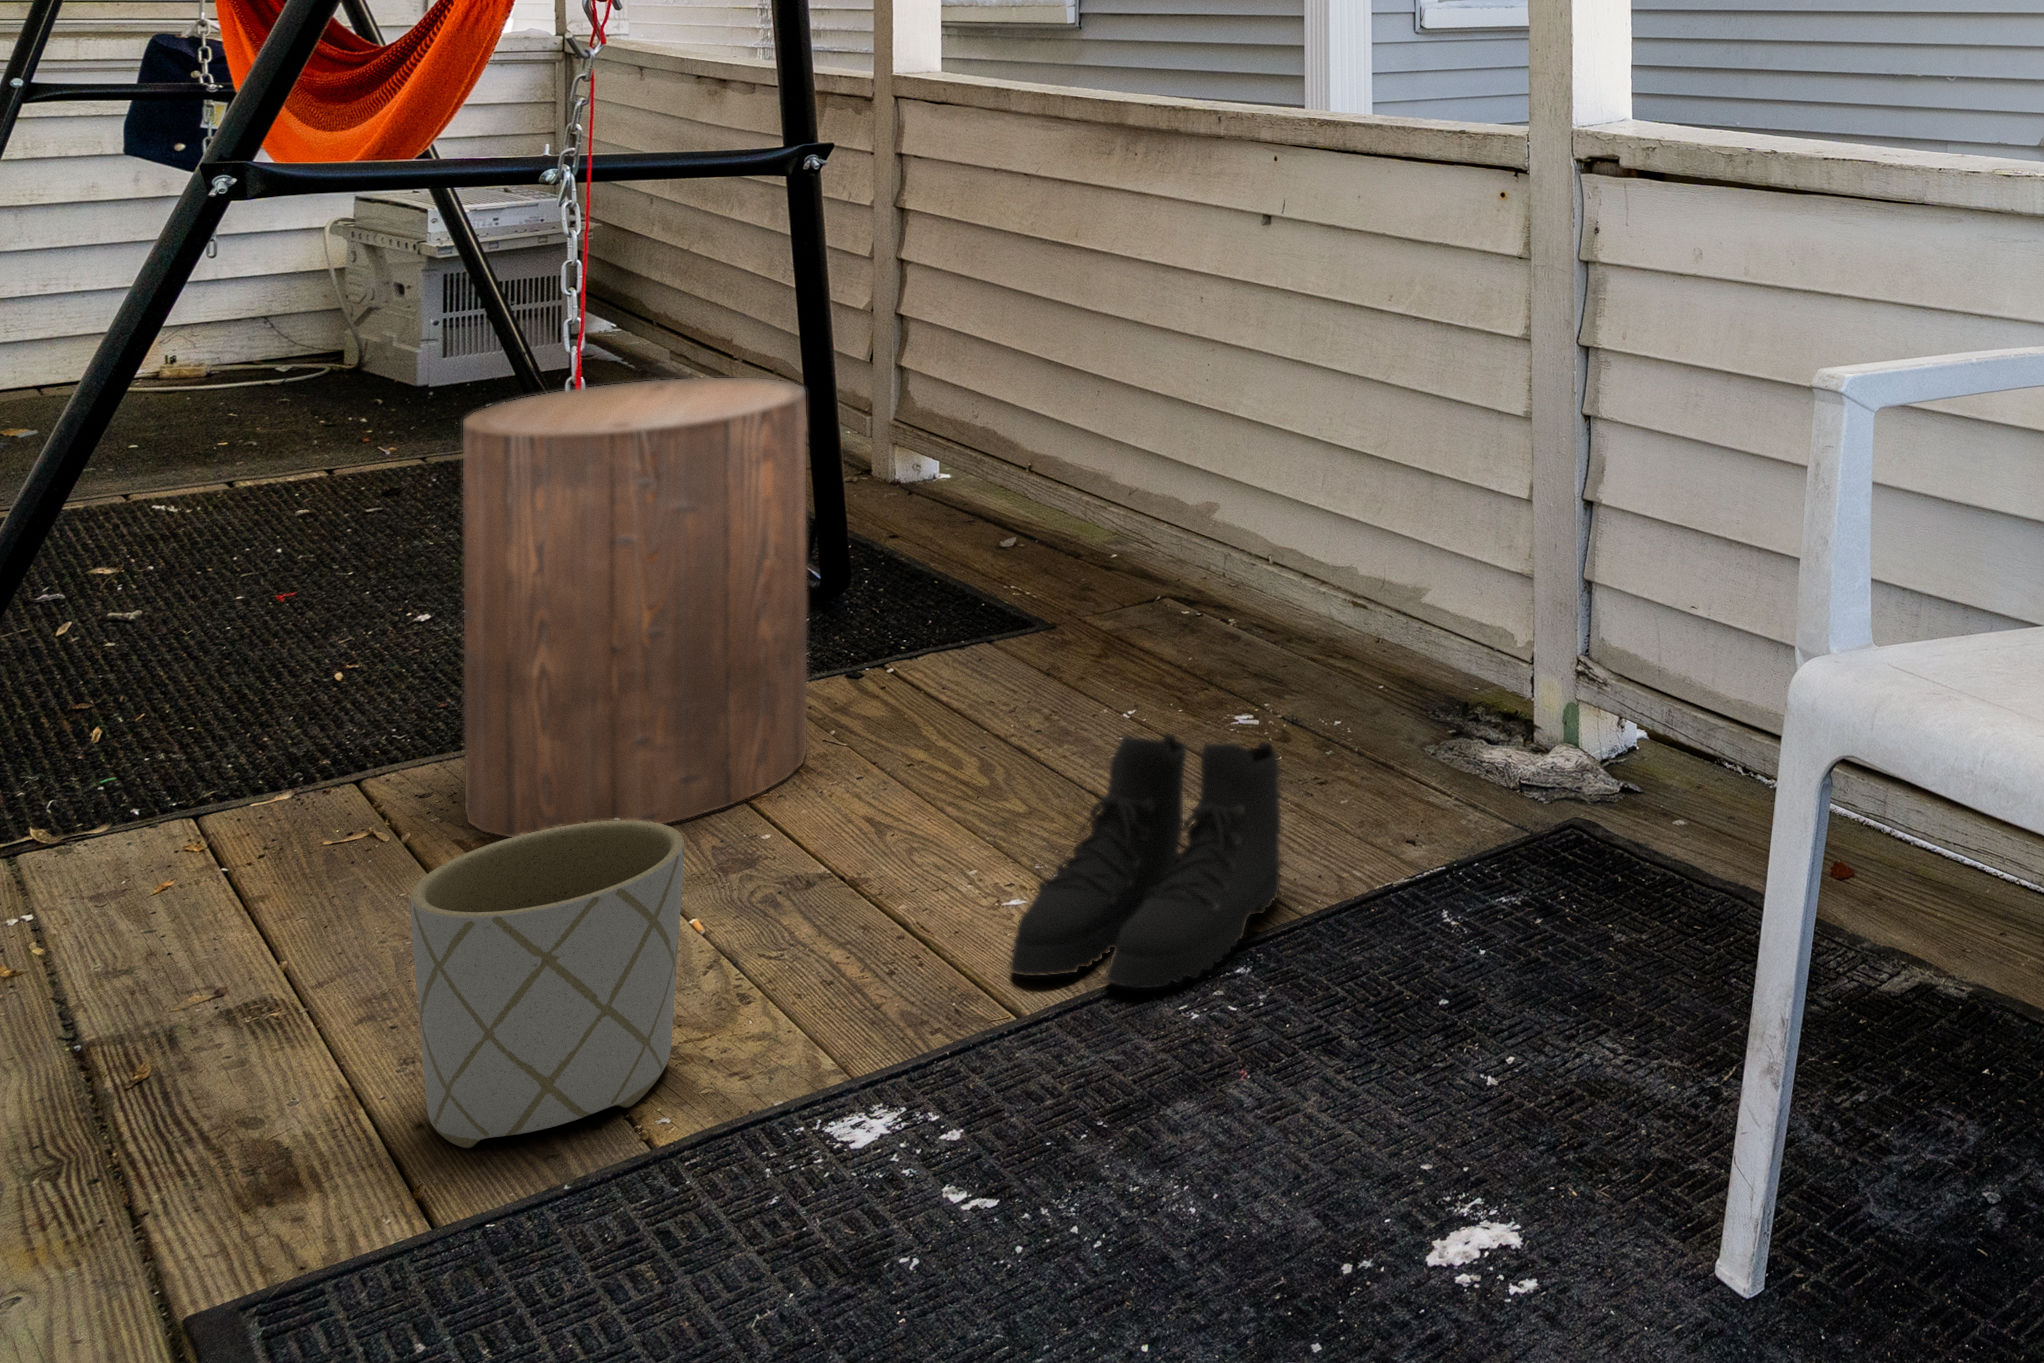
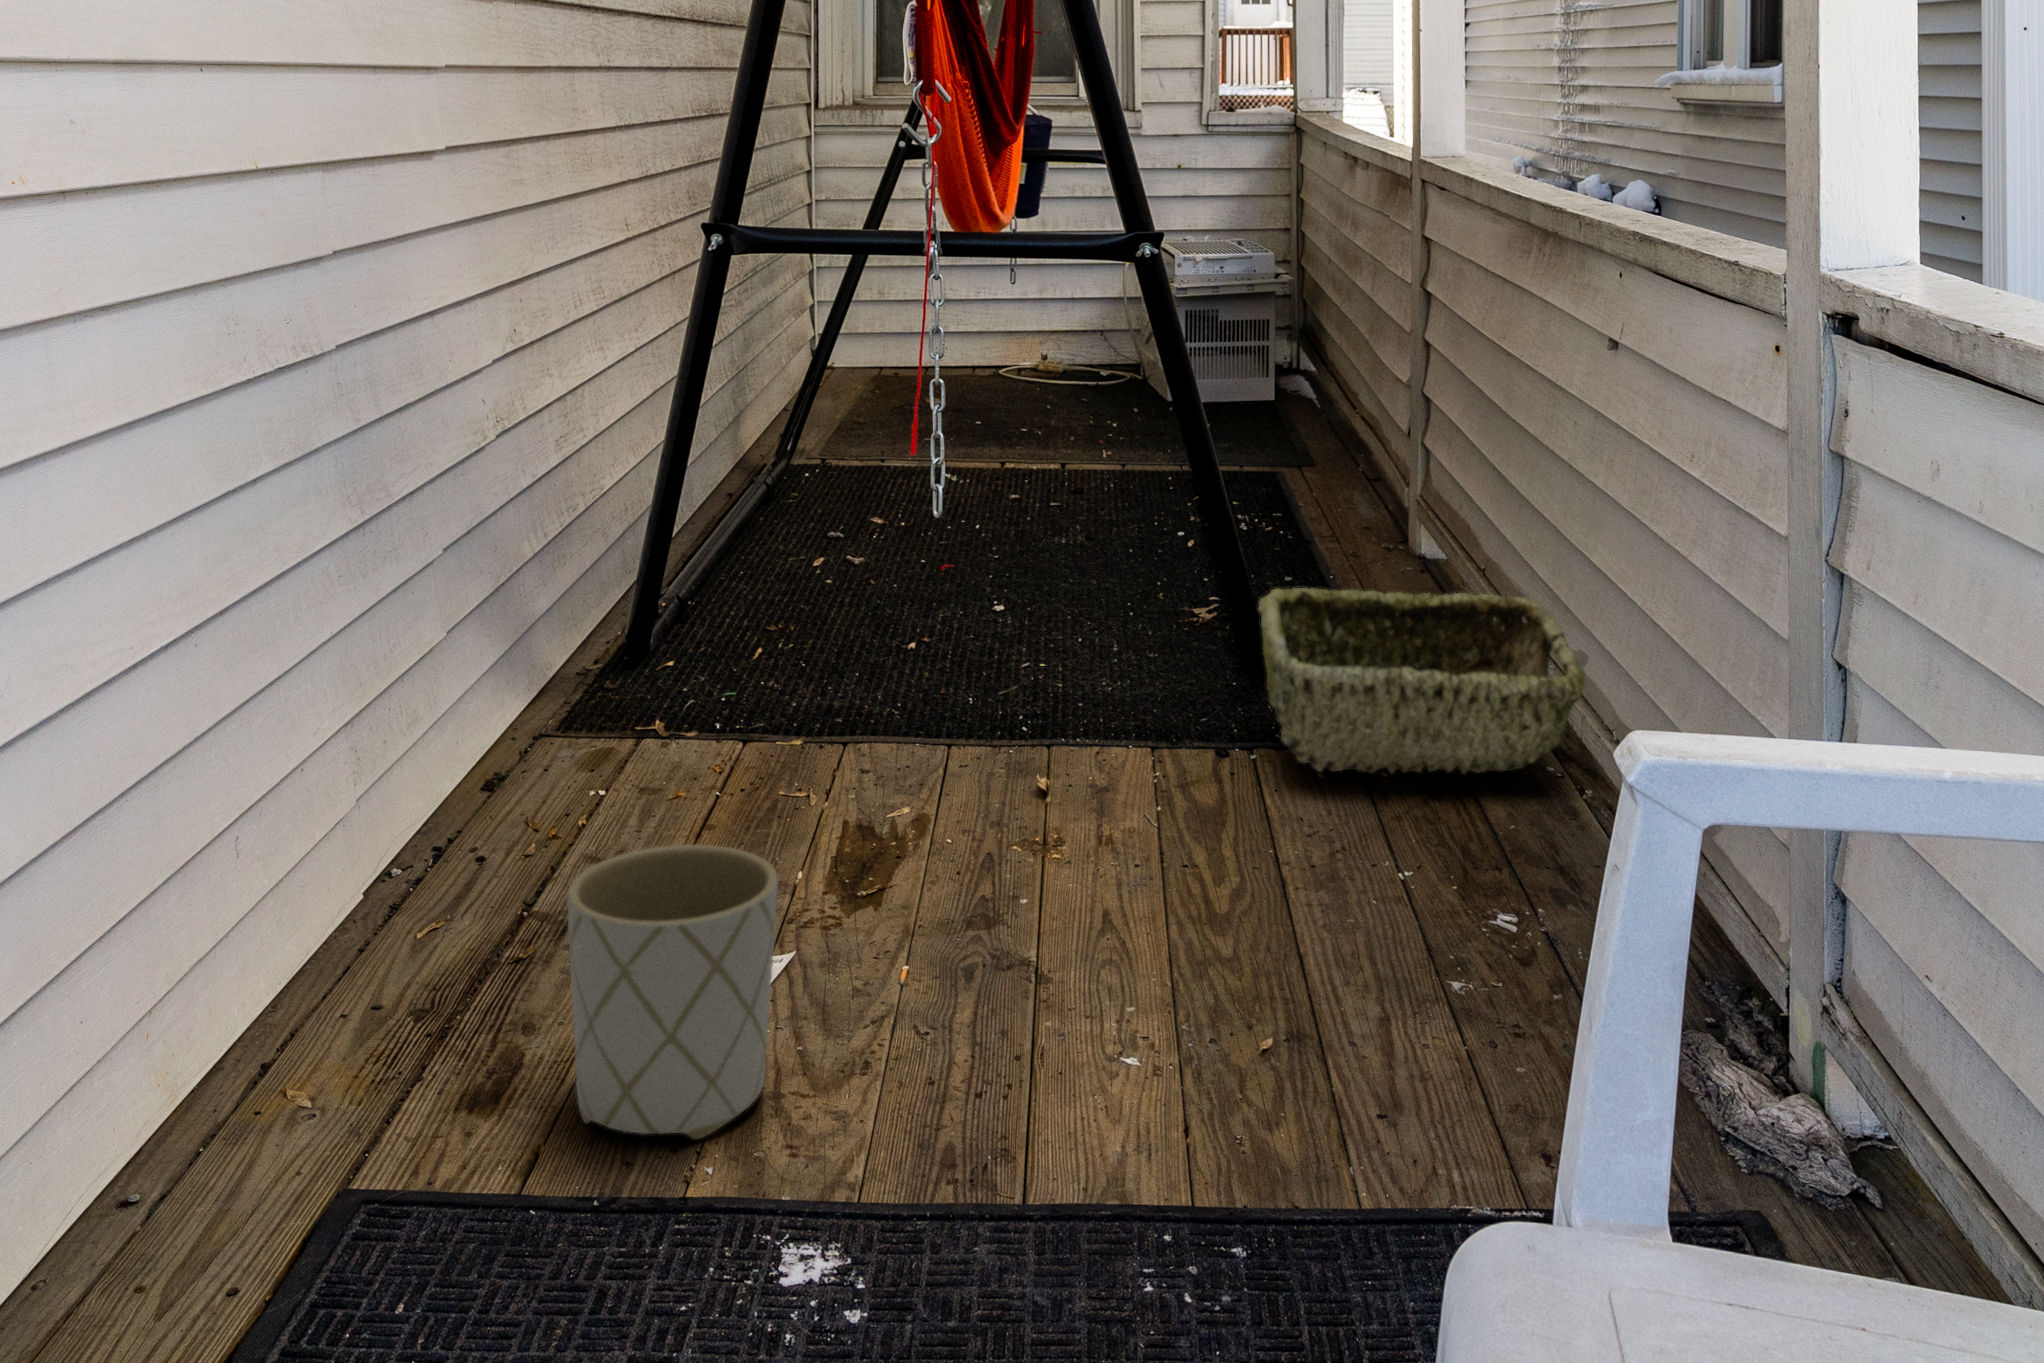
stool: present [463,378,807,837] -> none [860,436,1127,865]
woven basket: none [874,466,1223,658] -> present [1259,588,1584,774]
boots: present [1010,734,1281,988] -> none [1044,913,1360,1232]

